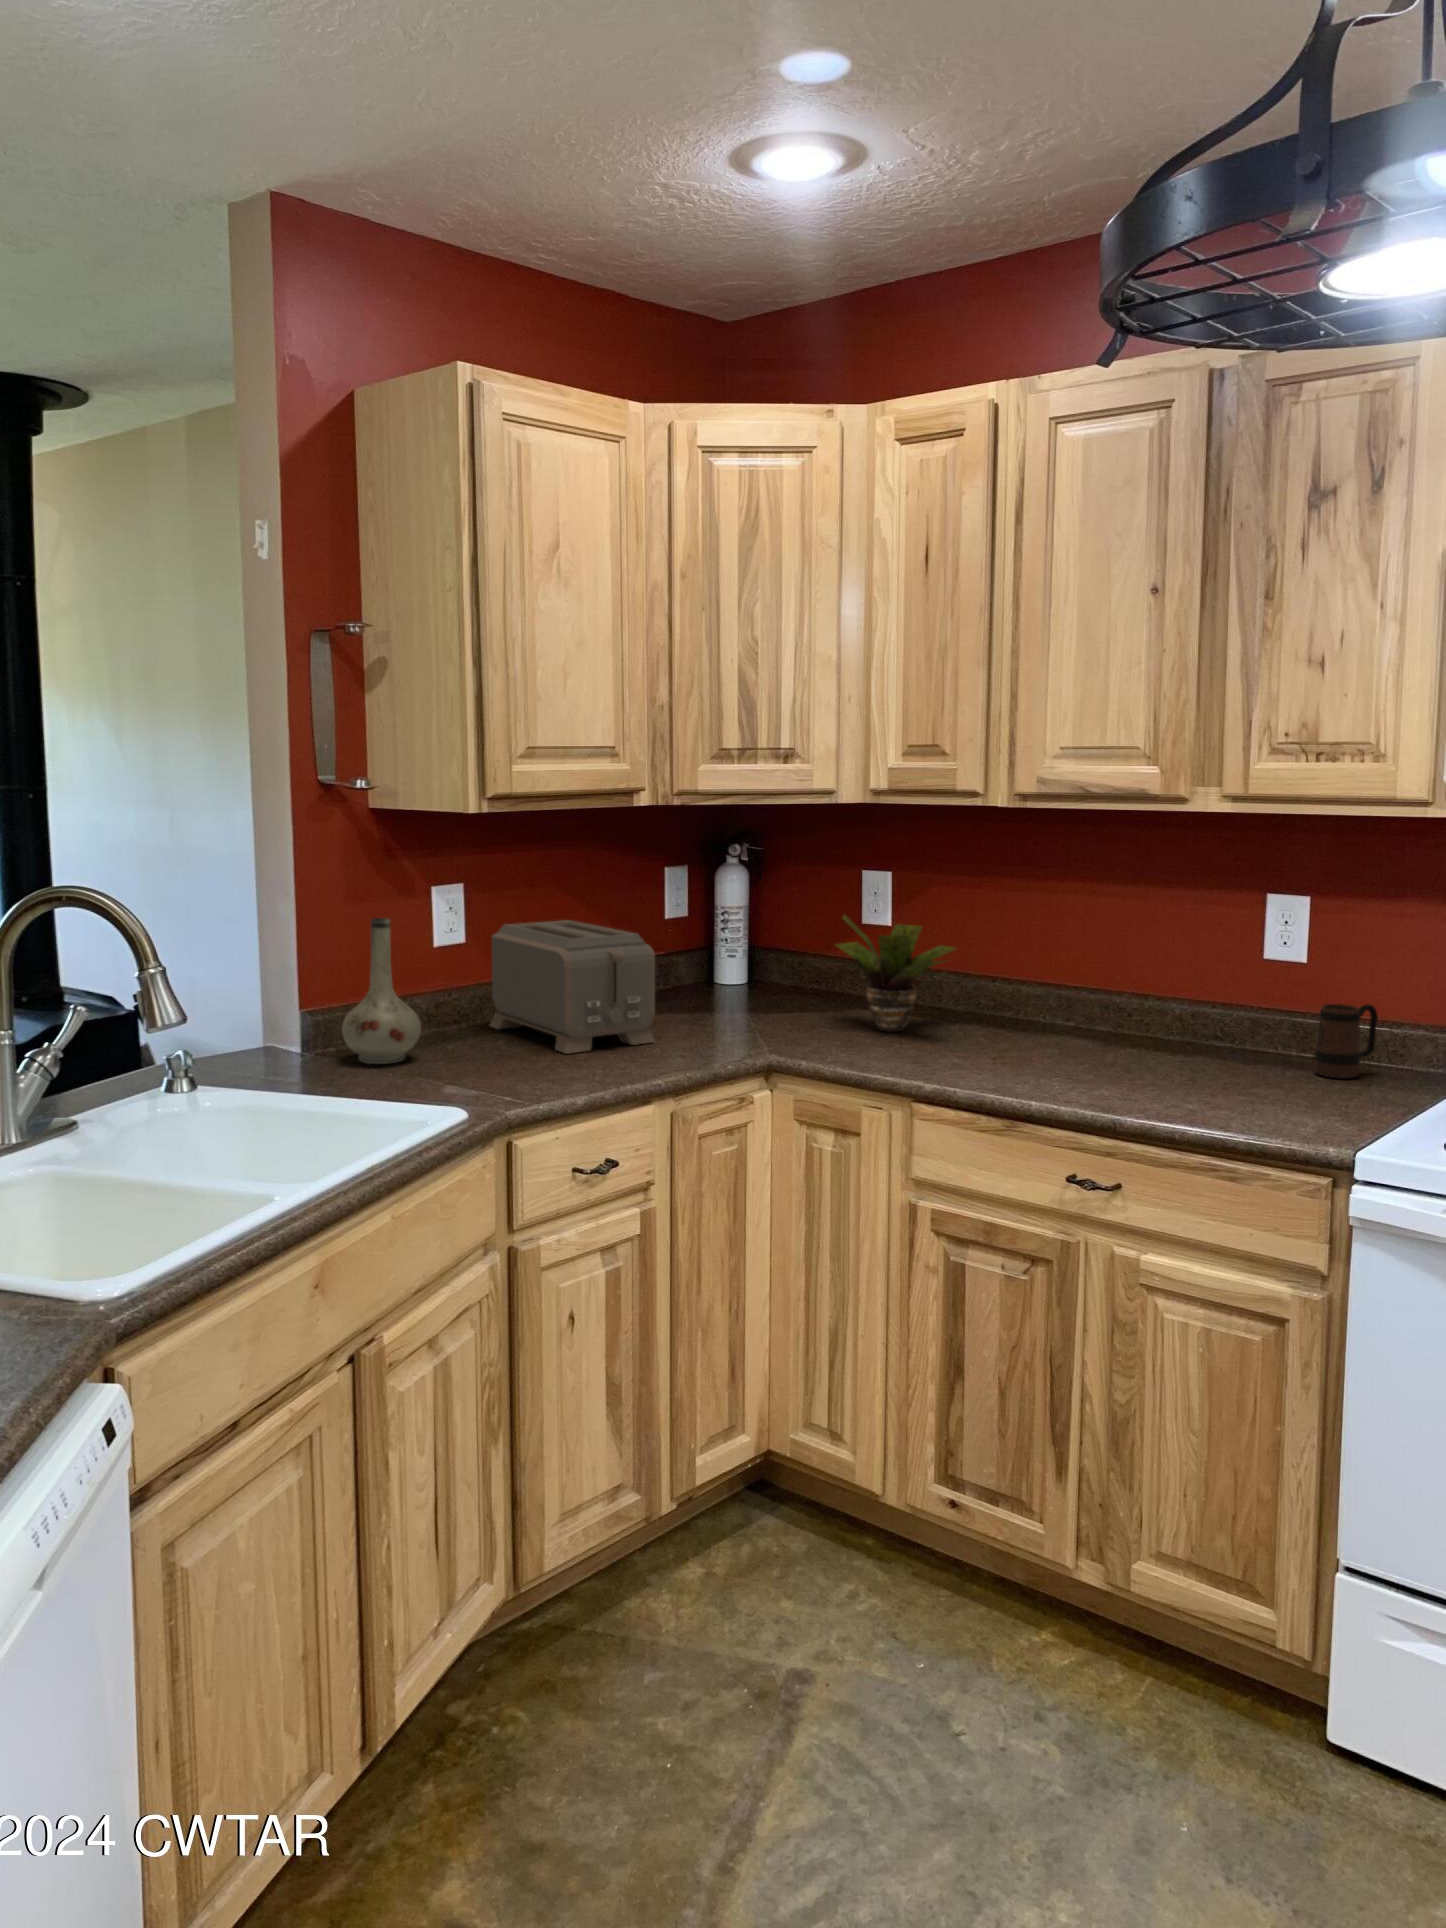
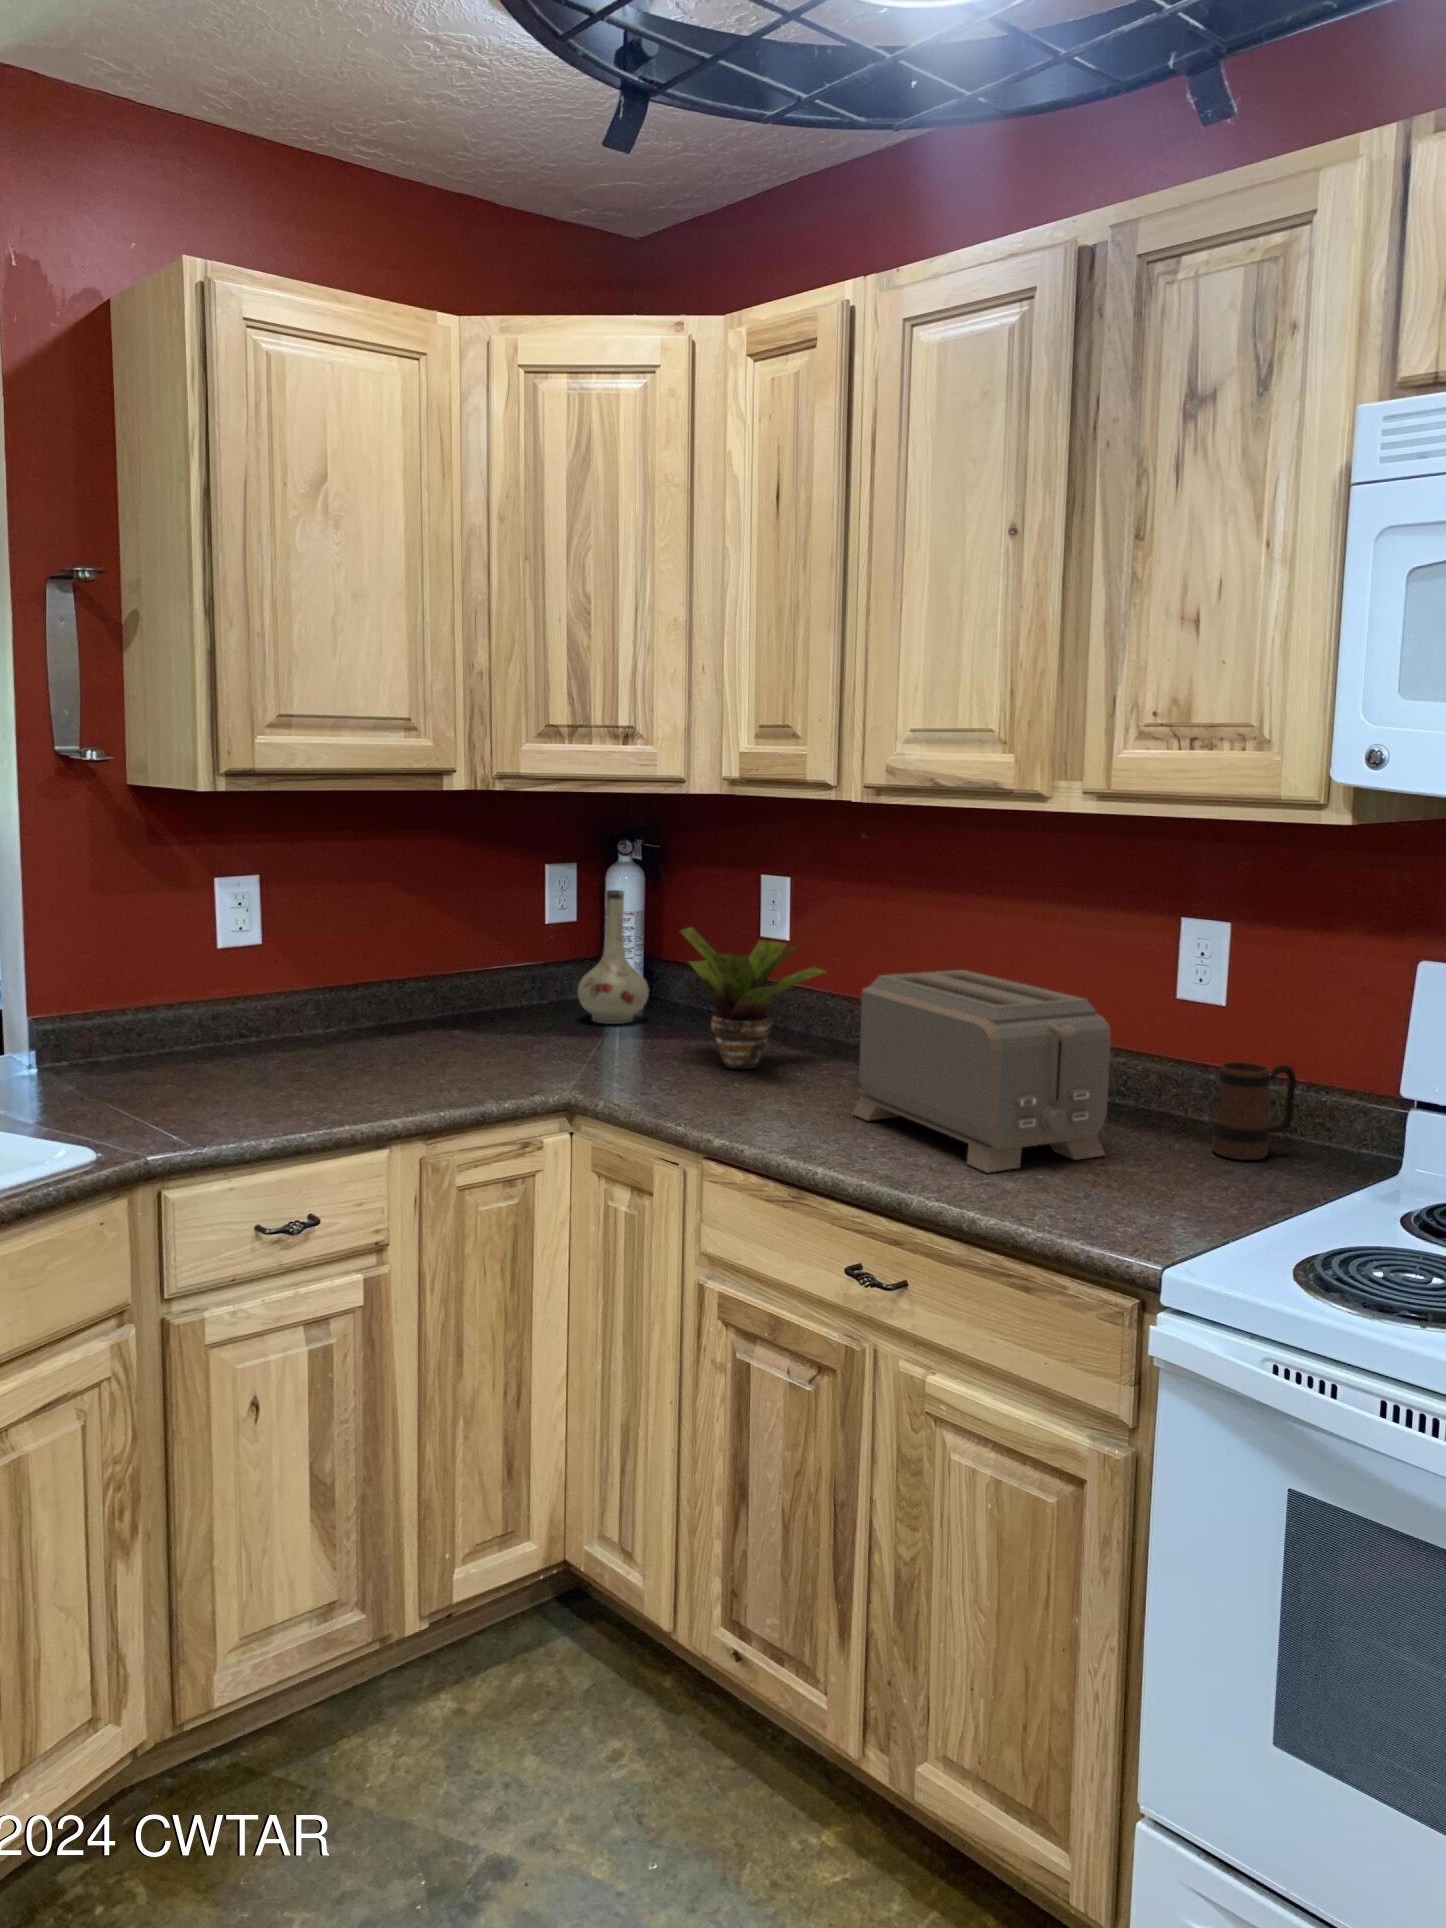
vase: present [342,918,421,1064] -> present [578,890,649,1024]
toaster: present [489,920,655,1054] -> present [853,970,1111,1173]

